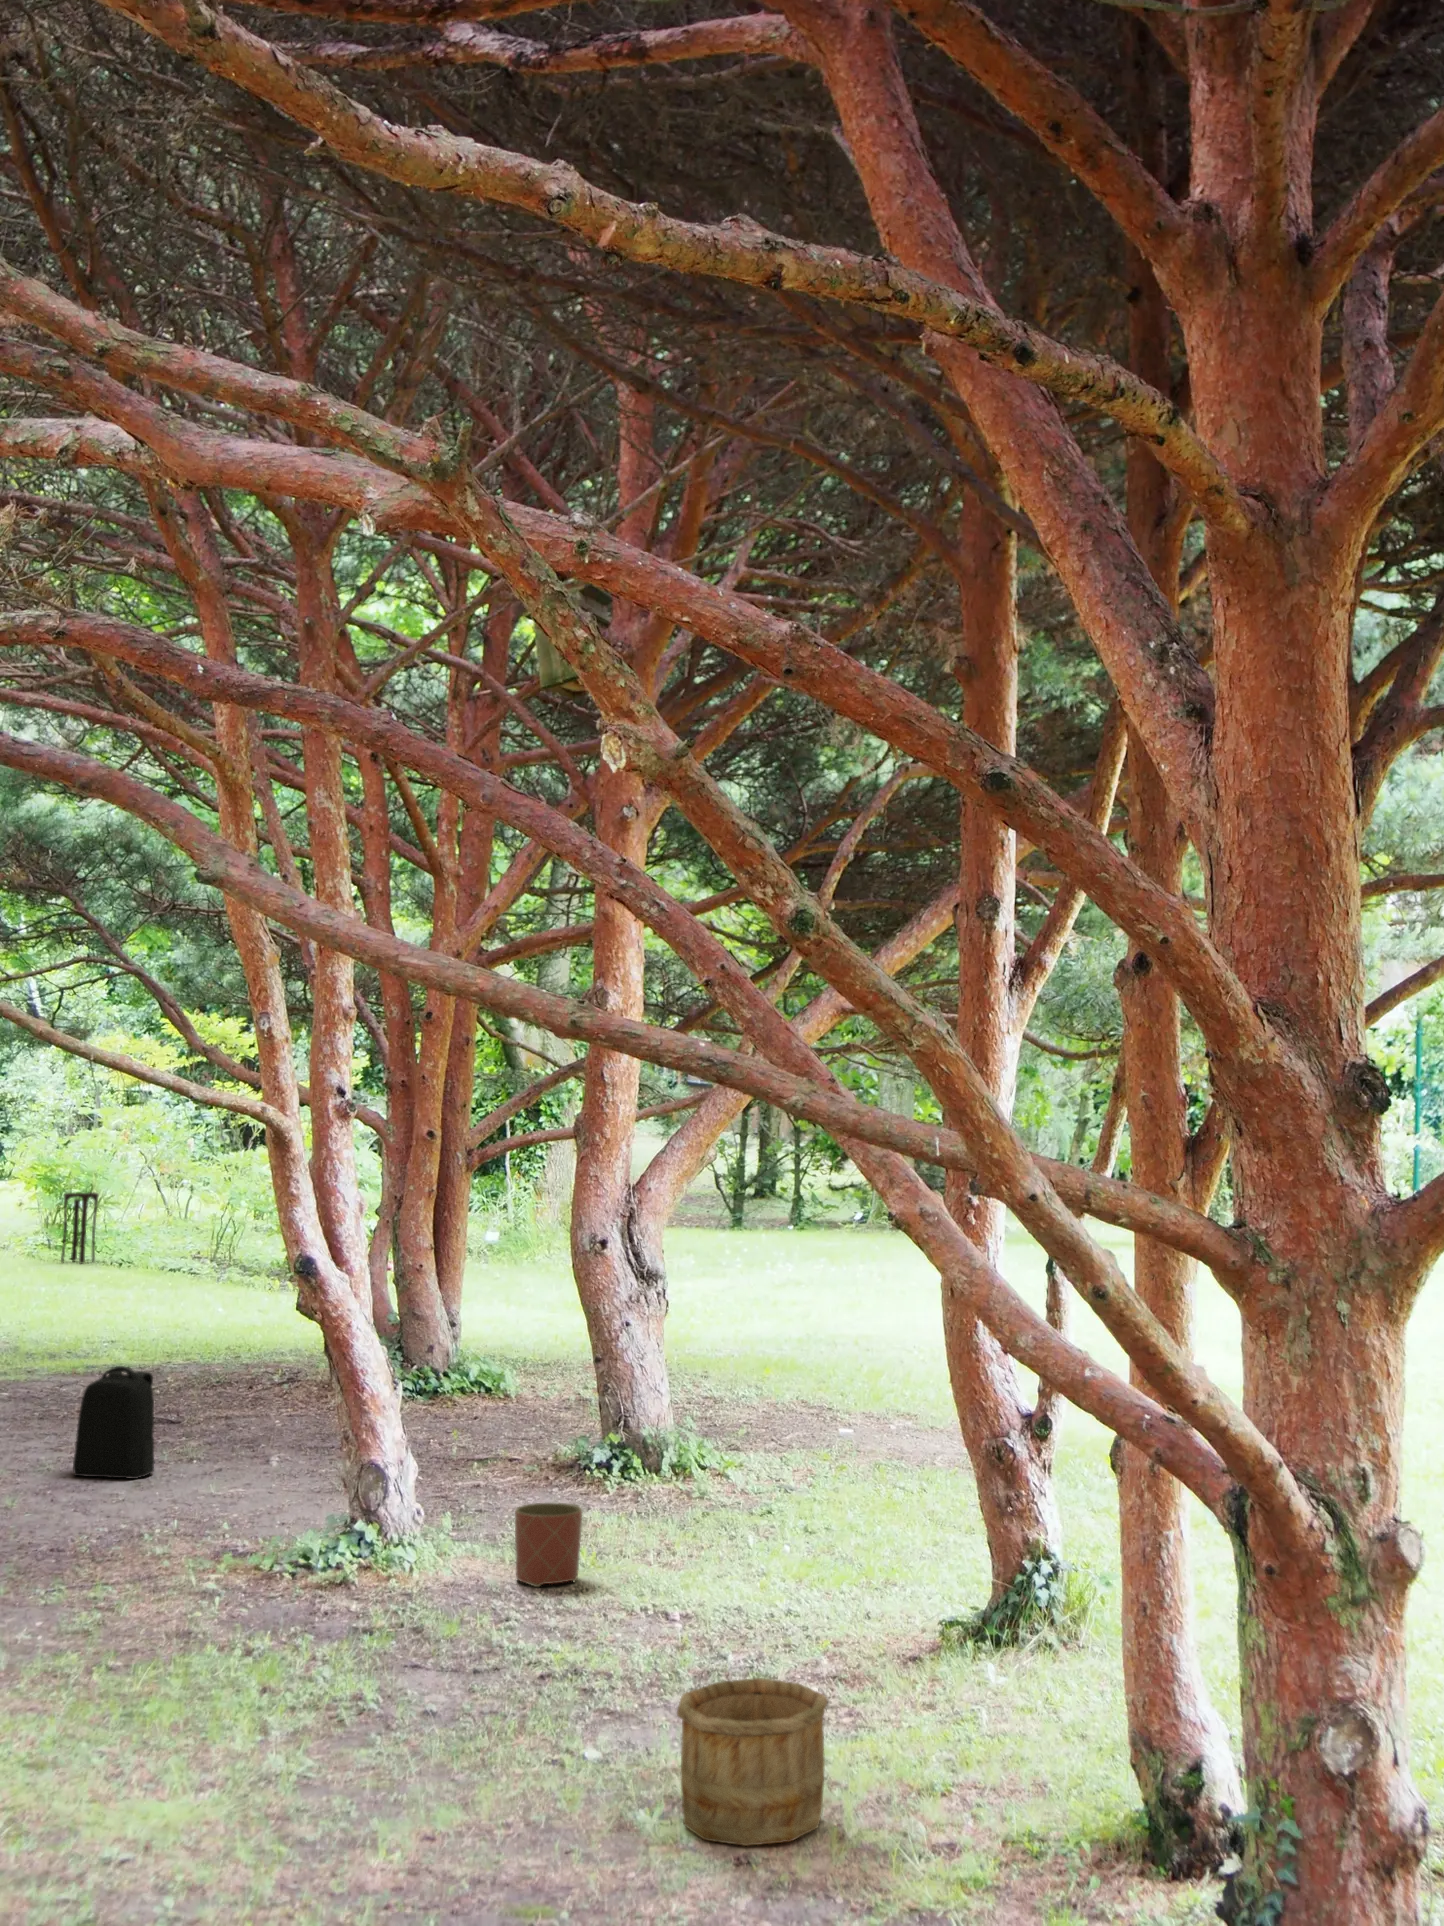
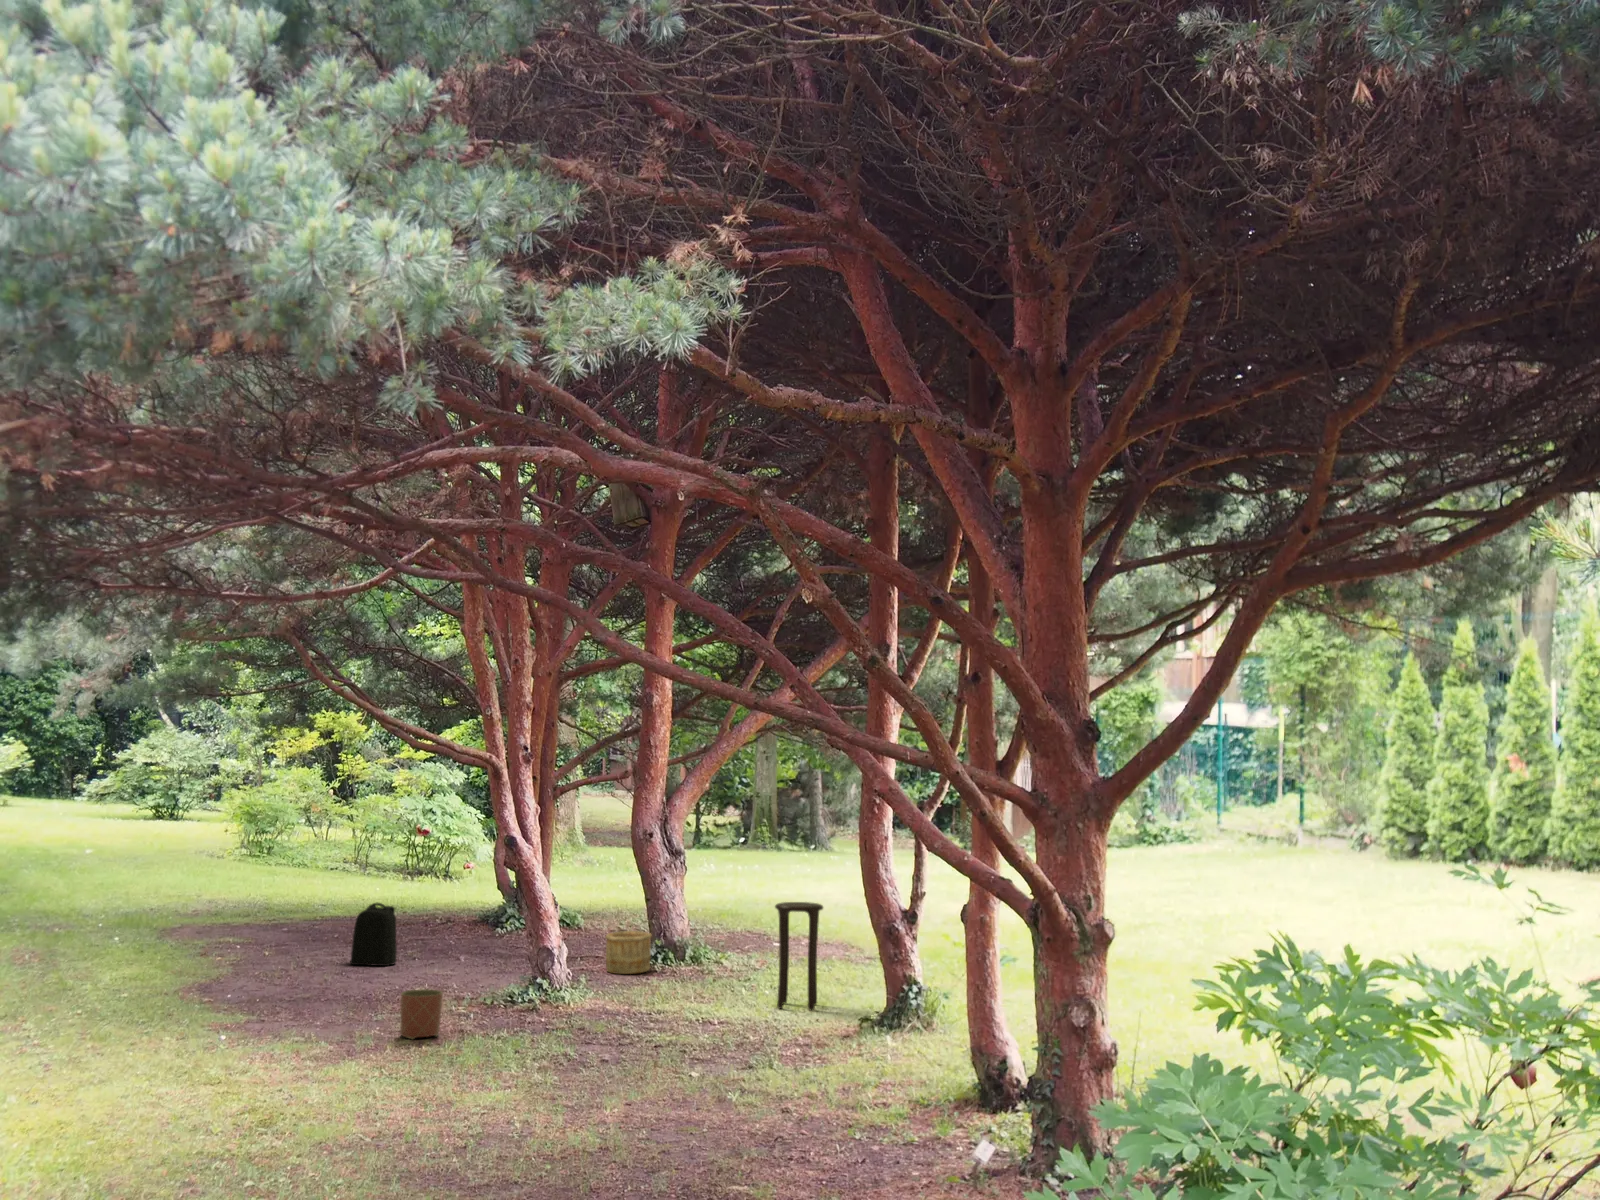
stool: present [61,1192,99,1264] -> present [775,902,823,1010]
planter: present [515,1503,582,1587] -> present [400,989,443,1039]
wooden bucket: present [677,1678,827,1846] -> present [605,931,652,974]

